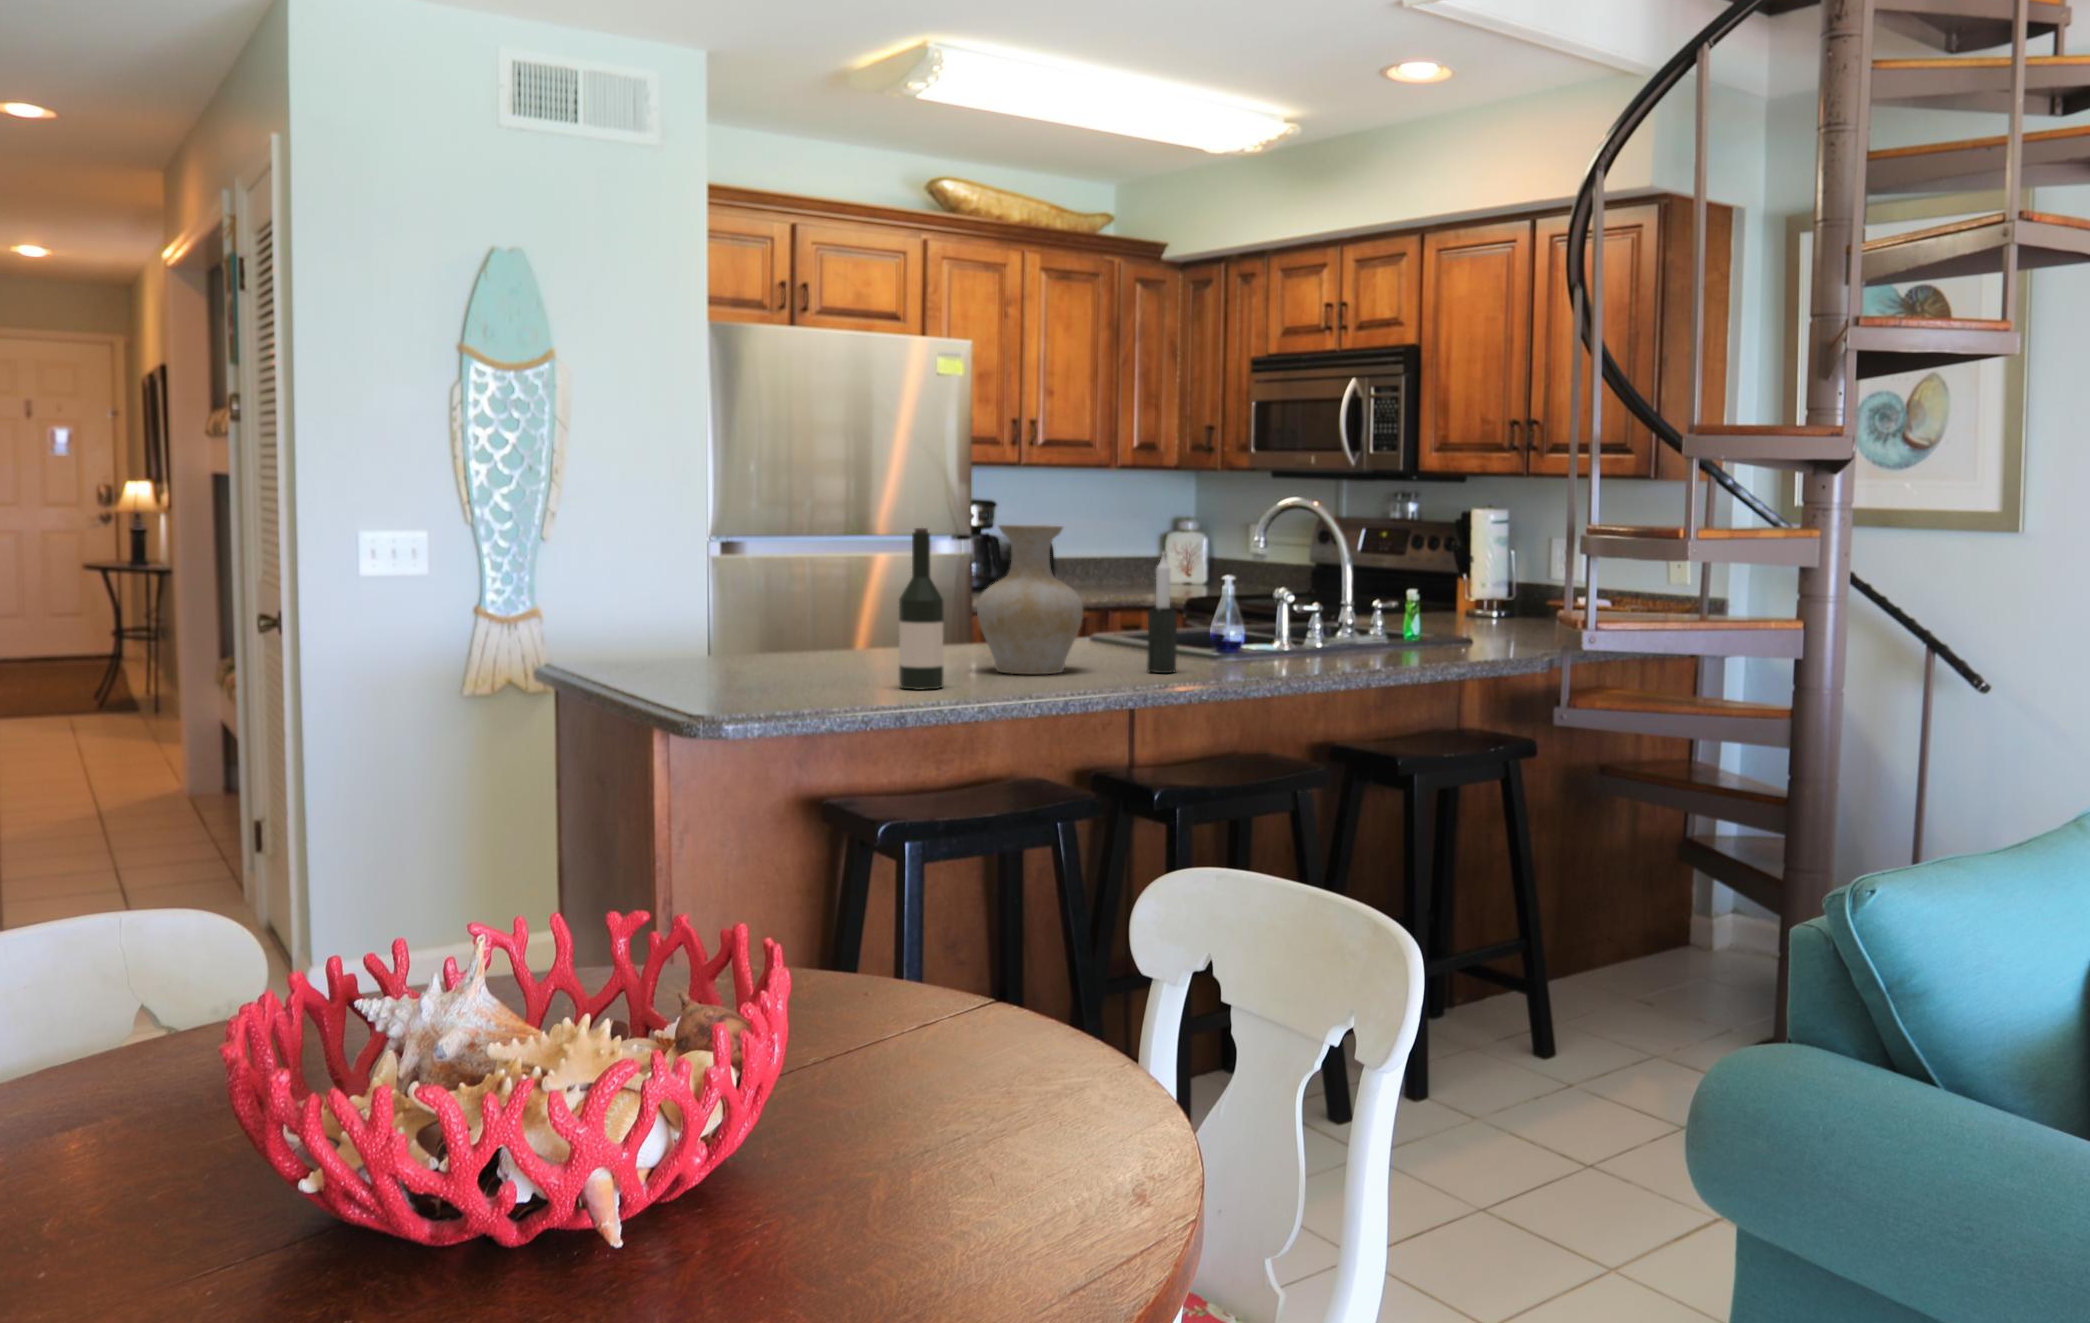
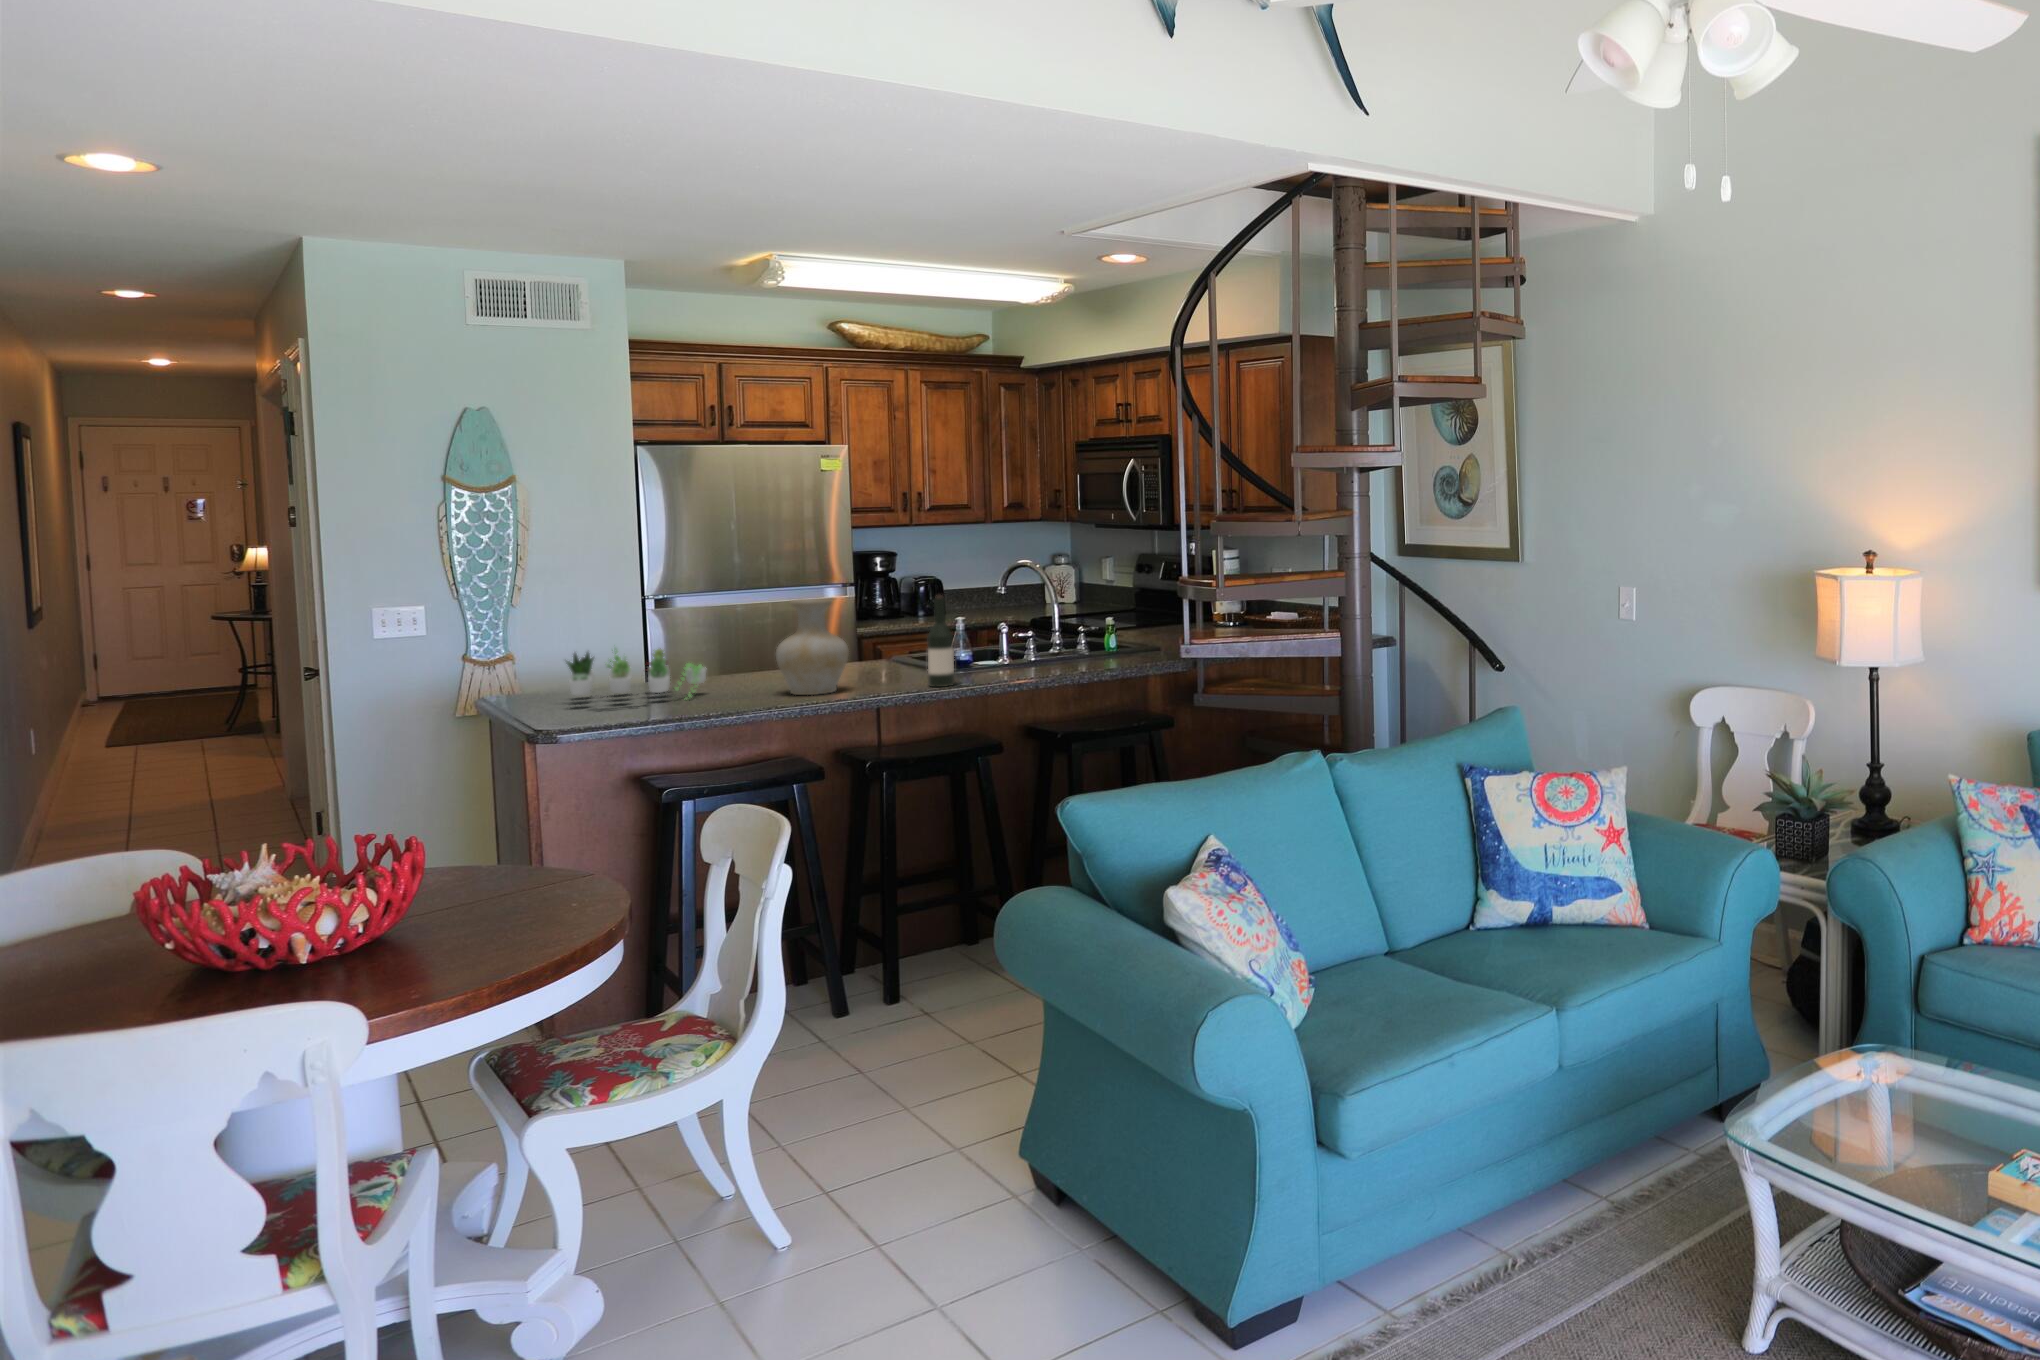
wine bottle: present [899,528,943,690] -> present [927,595,954,687]
candle: present [1147,552,1177,673] -> none [890,613,911,690]
succulent plant: none [665,581,868,675] -> present [567,648,707,698]

